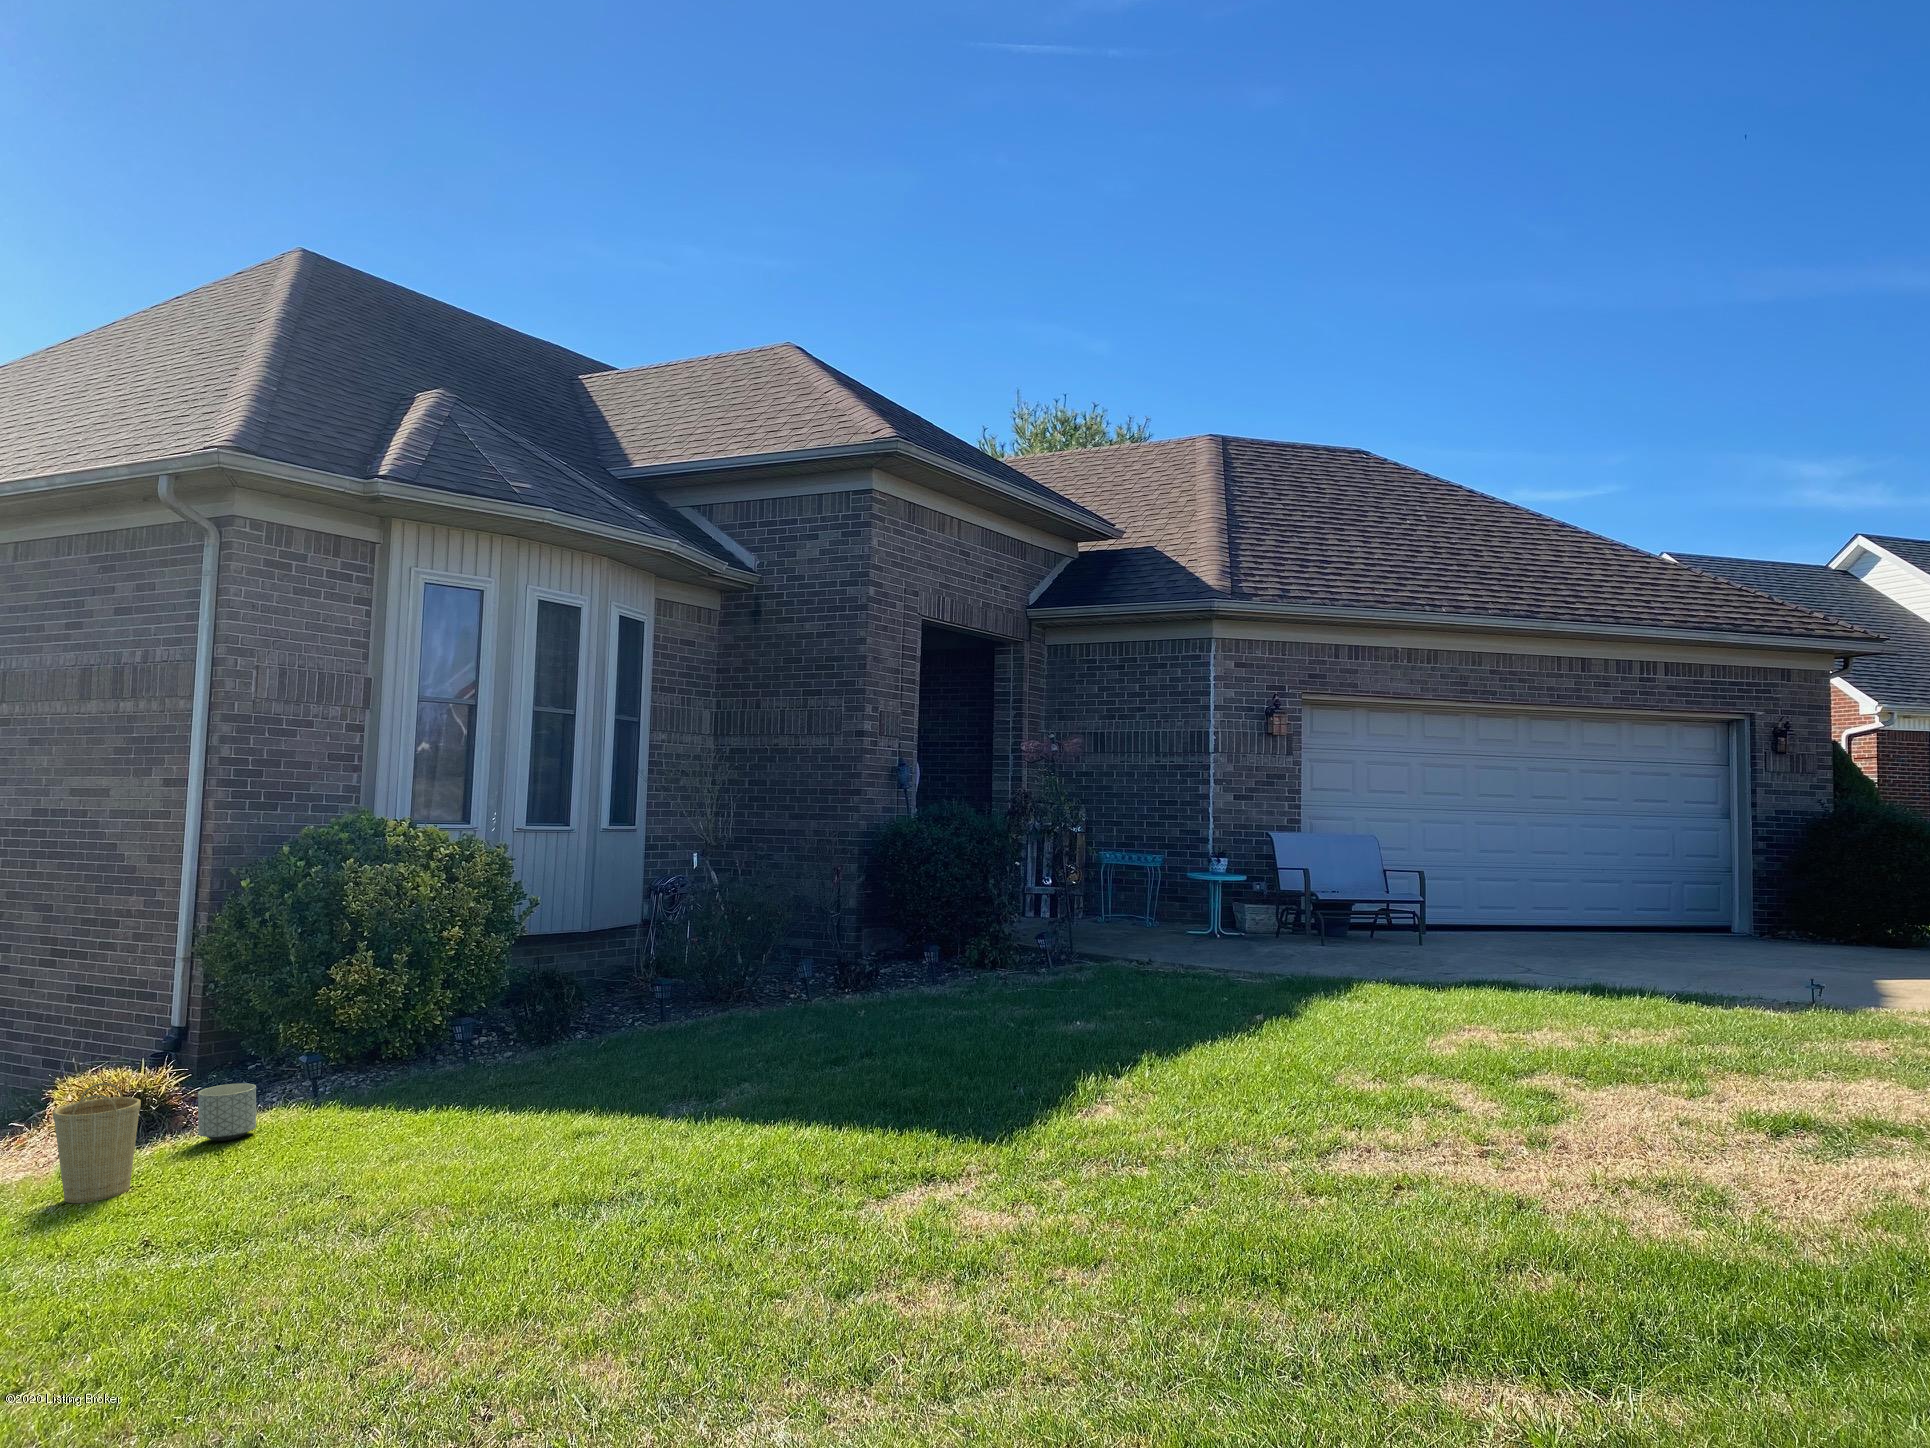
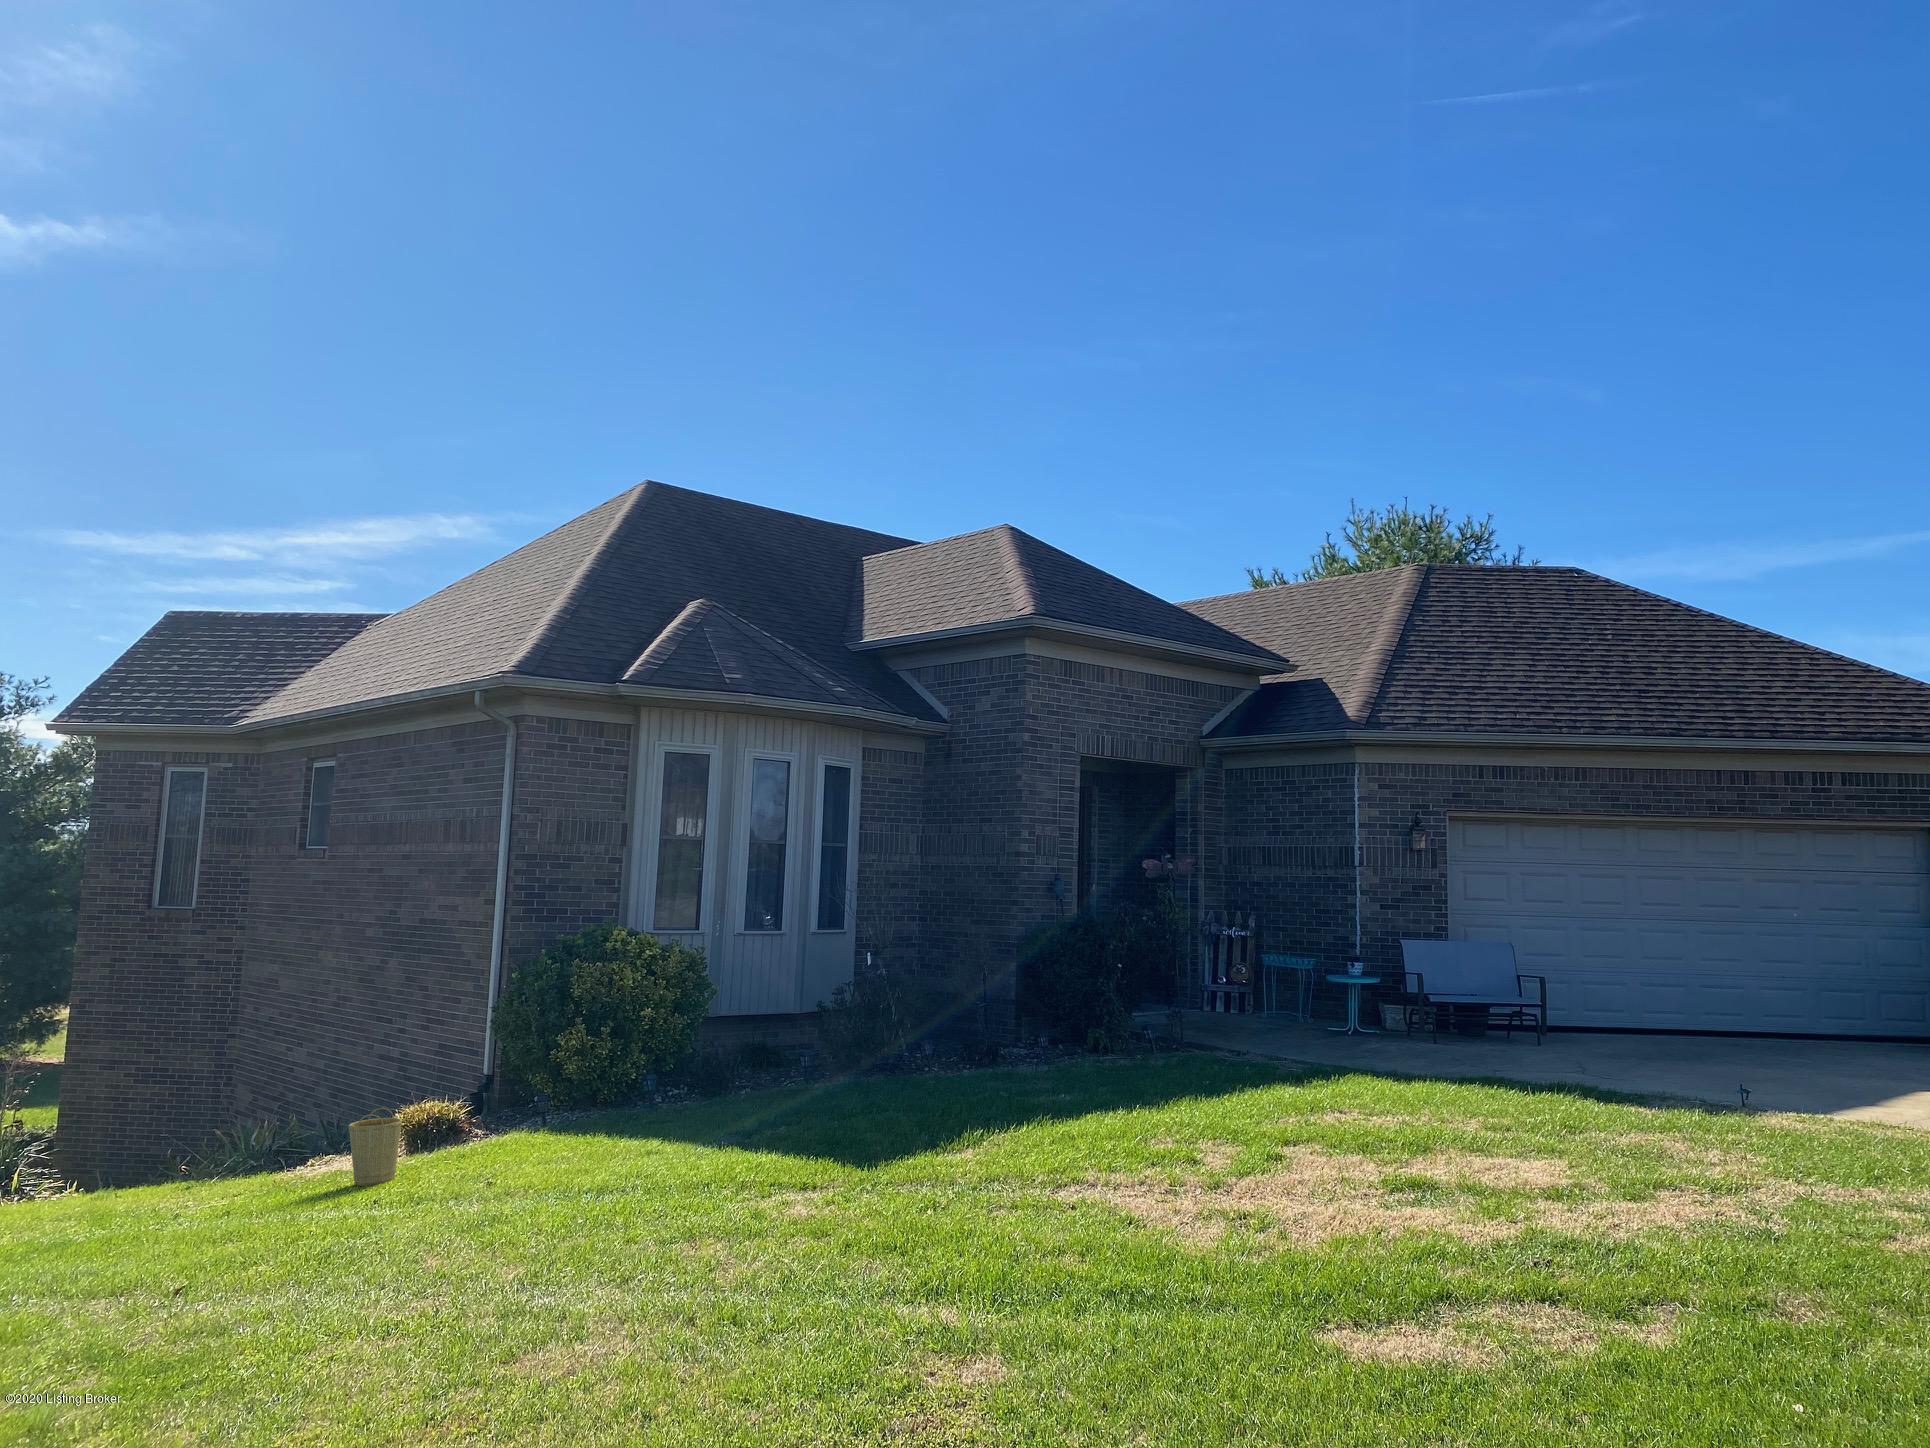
planter: present [198,1083,256,1141] -> none [455,1116,492,1155]

